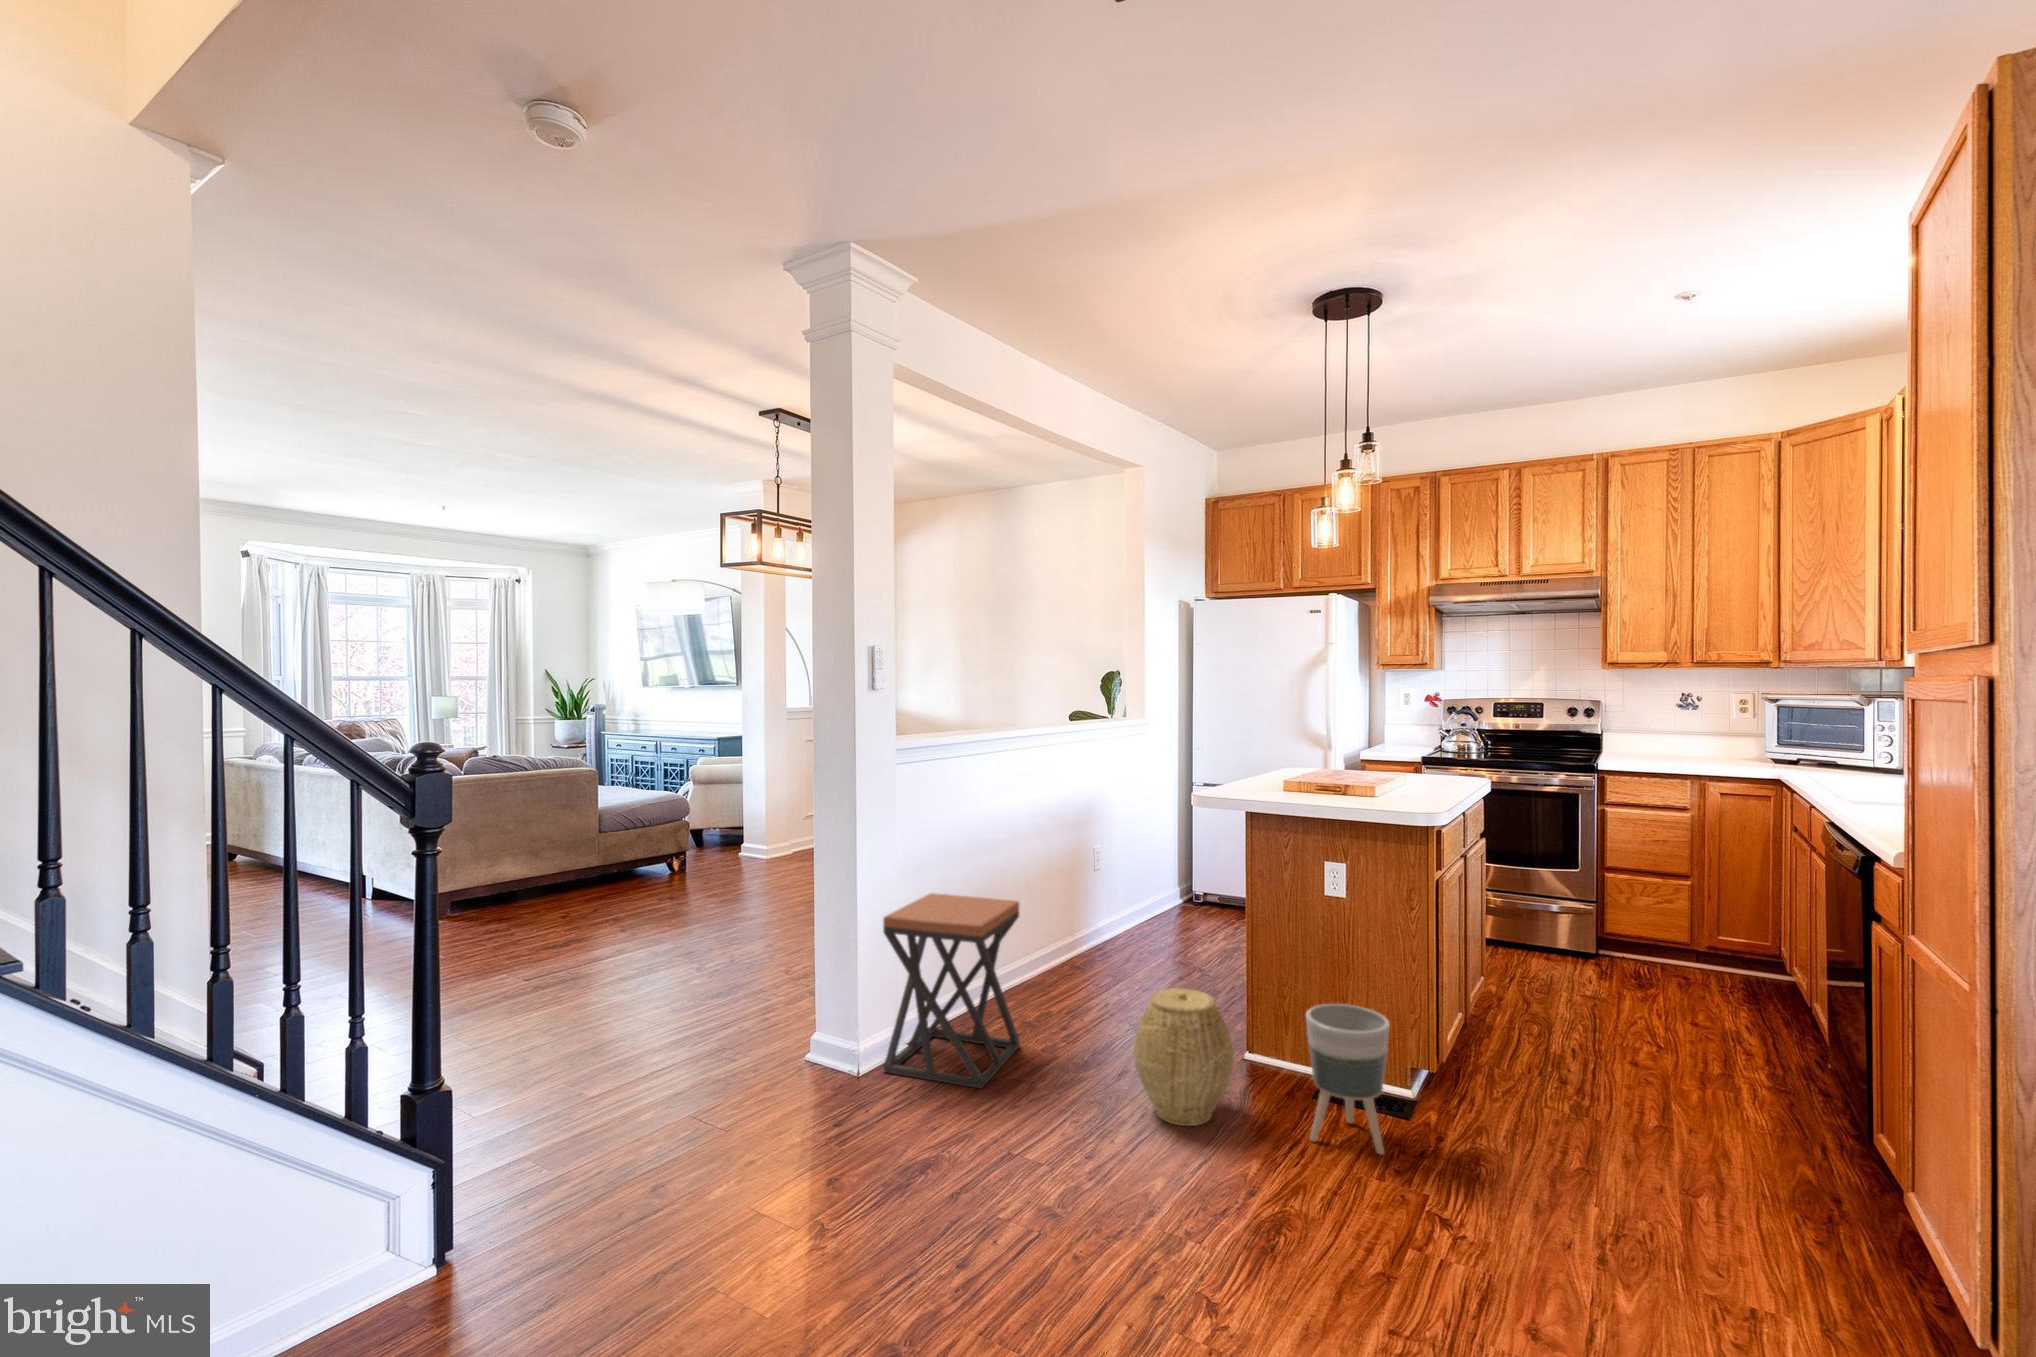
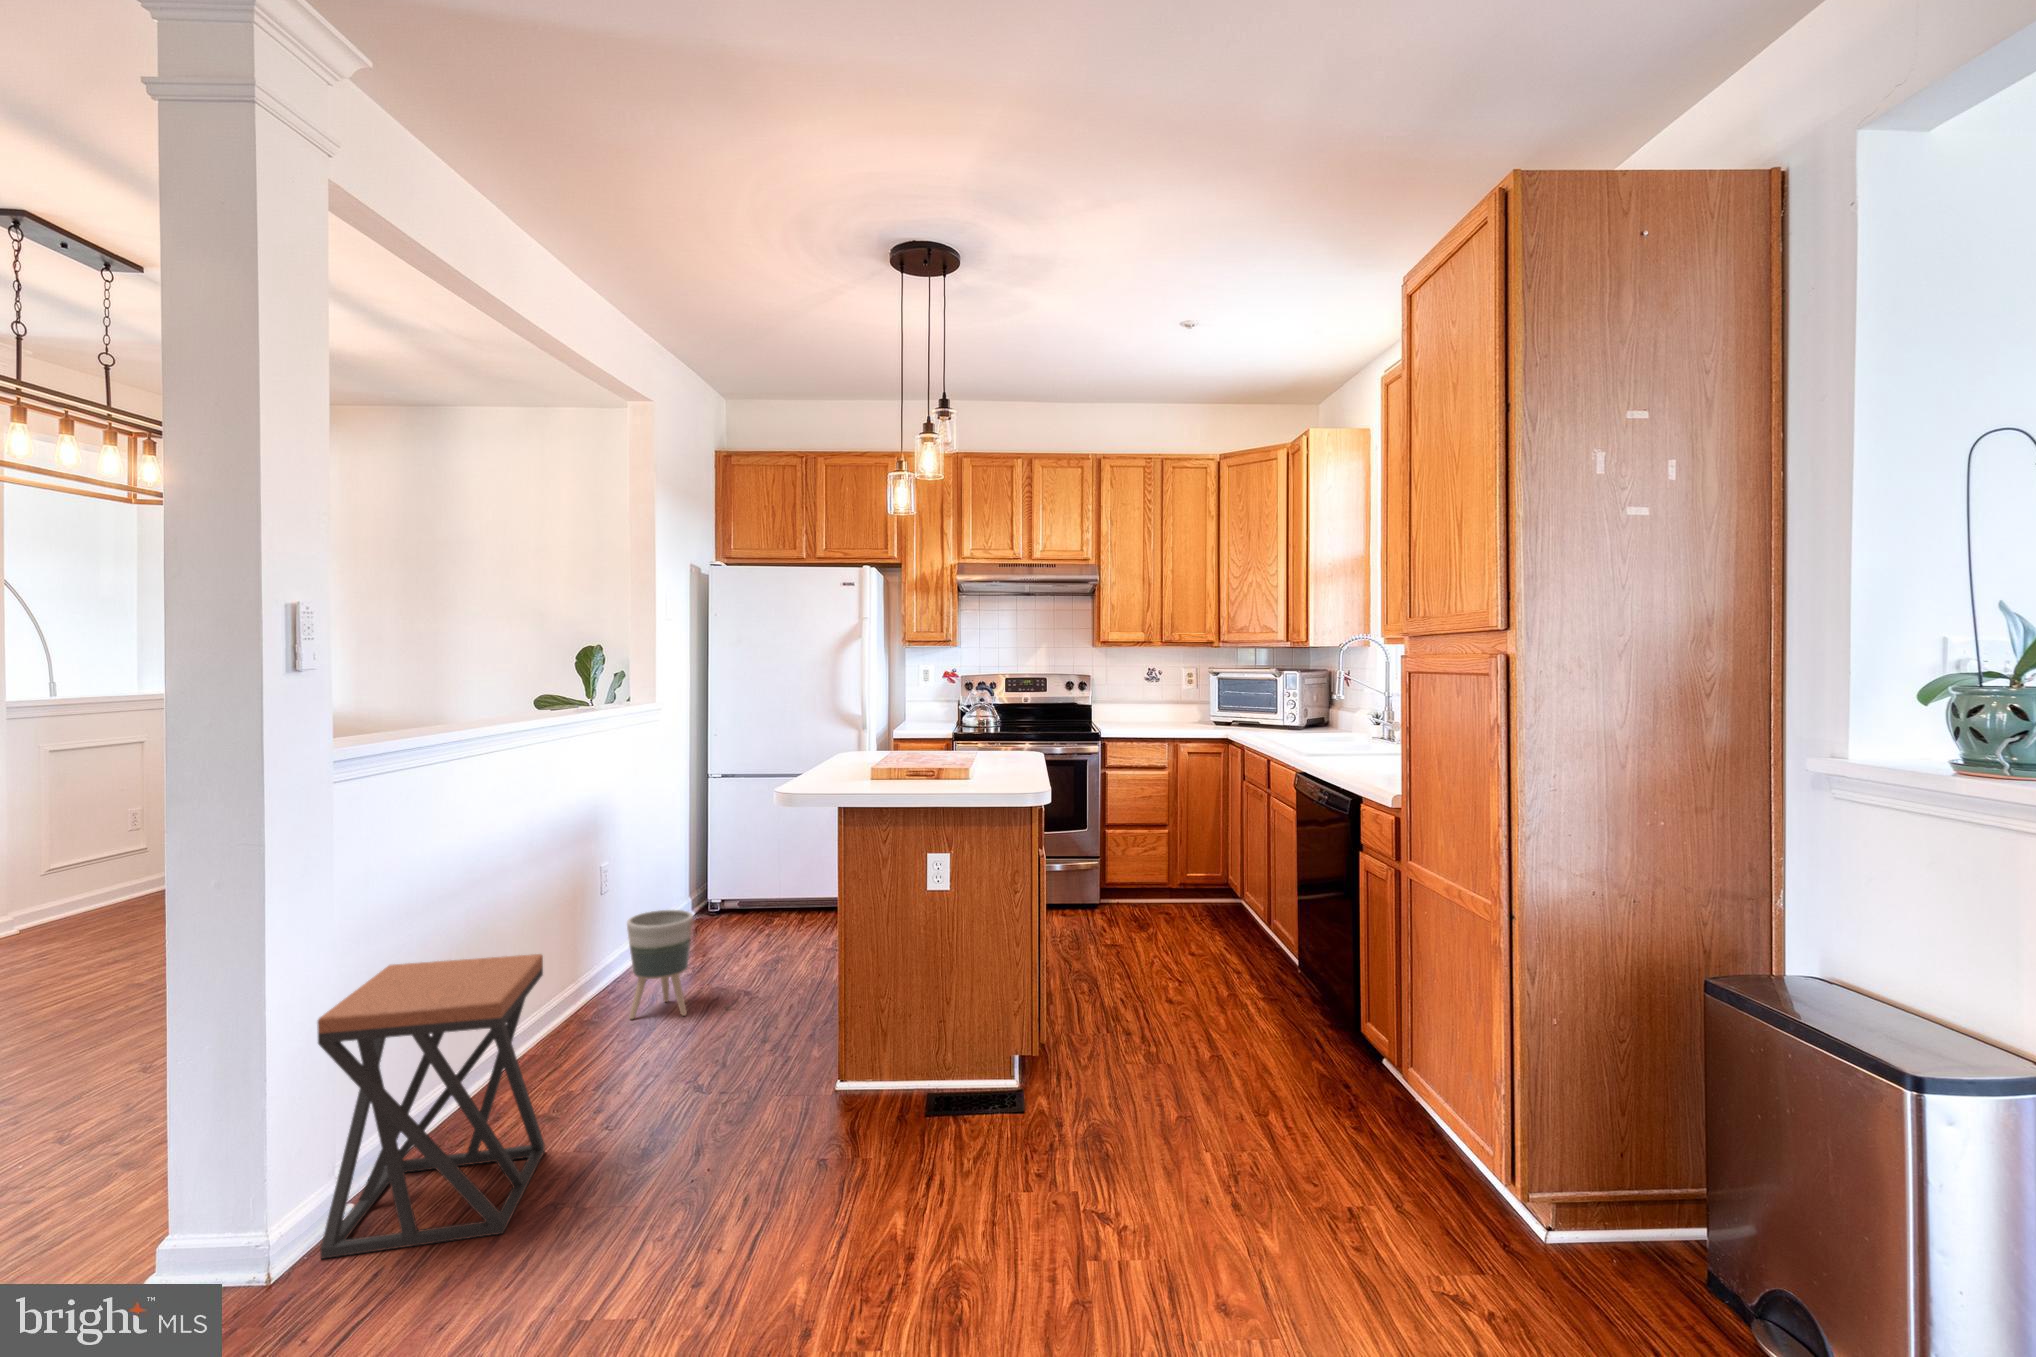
woven basket: present [1134,988,1234,1126] -> none [732,1026,855,1198]
planter: present [1306,1004,1390,1155] -> present [627,910,693,1019]

